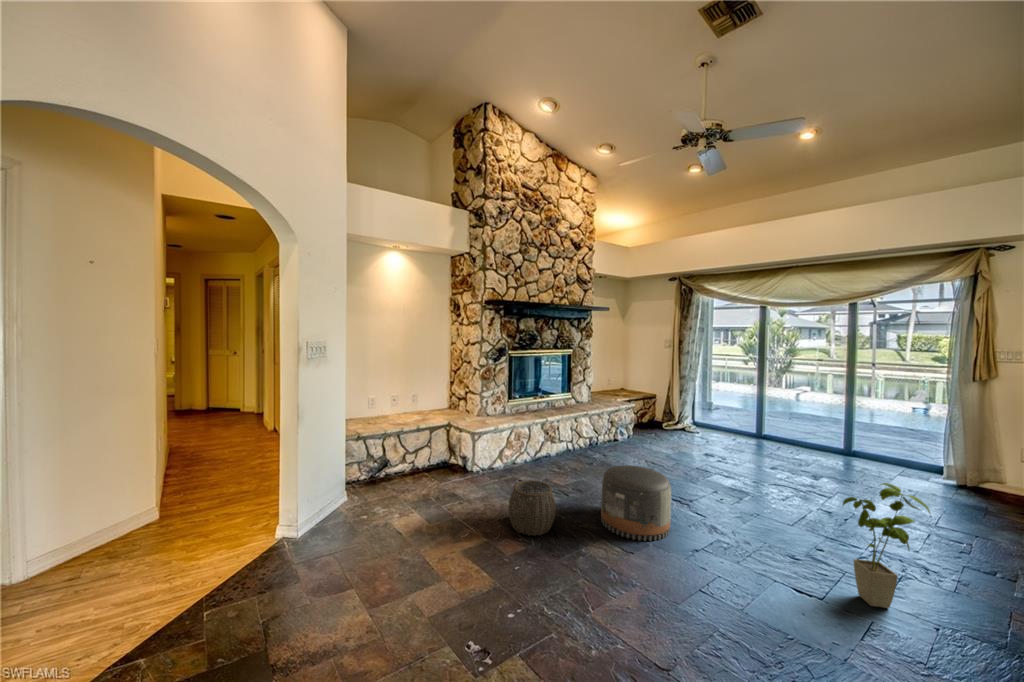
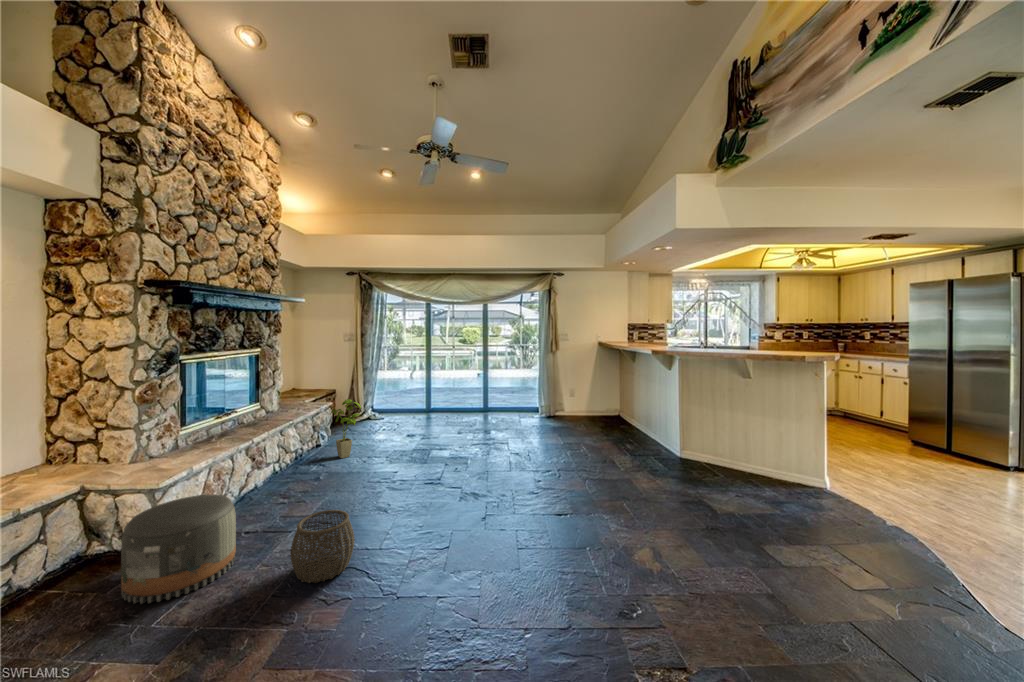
pouf: present [601,465,671,541] -> present [121,495,236,603]
house plant: present [843,483,930,608] -> present [330,399,361,458]

